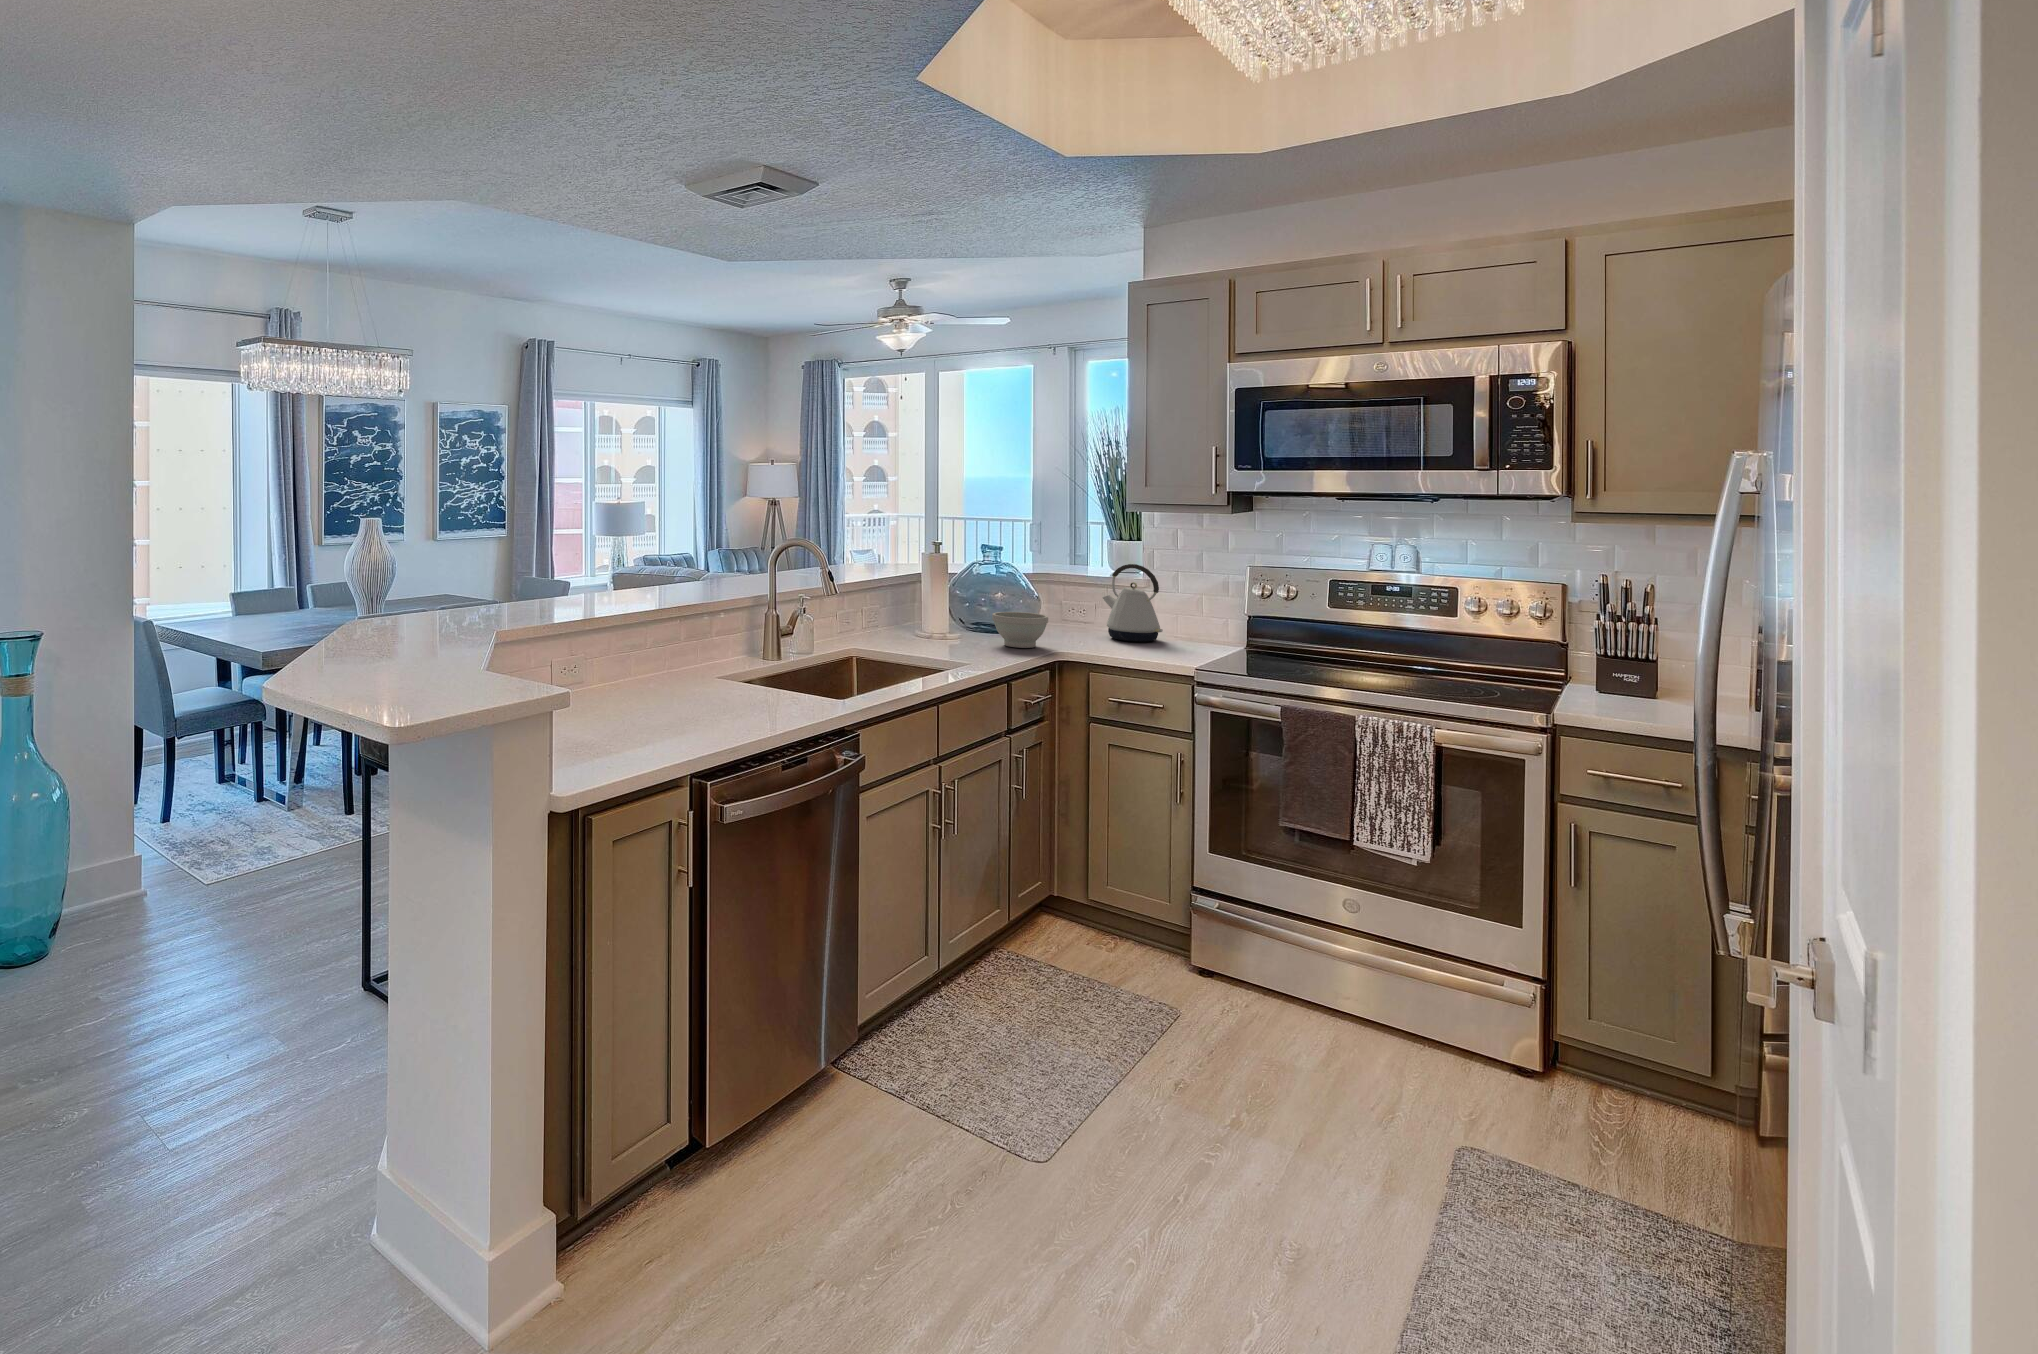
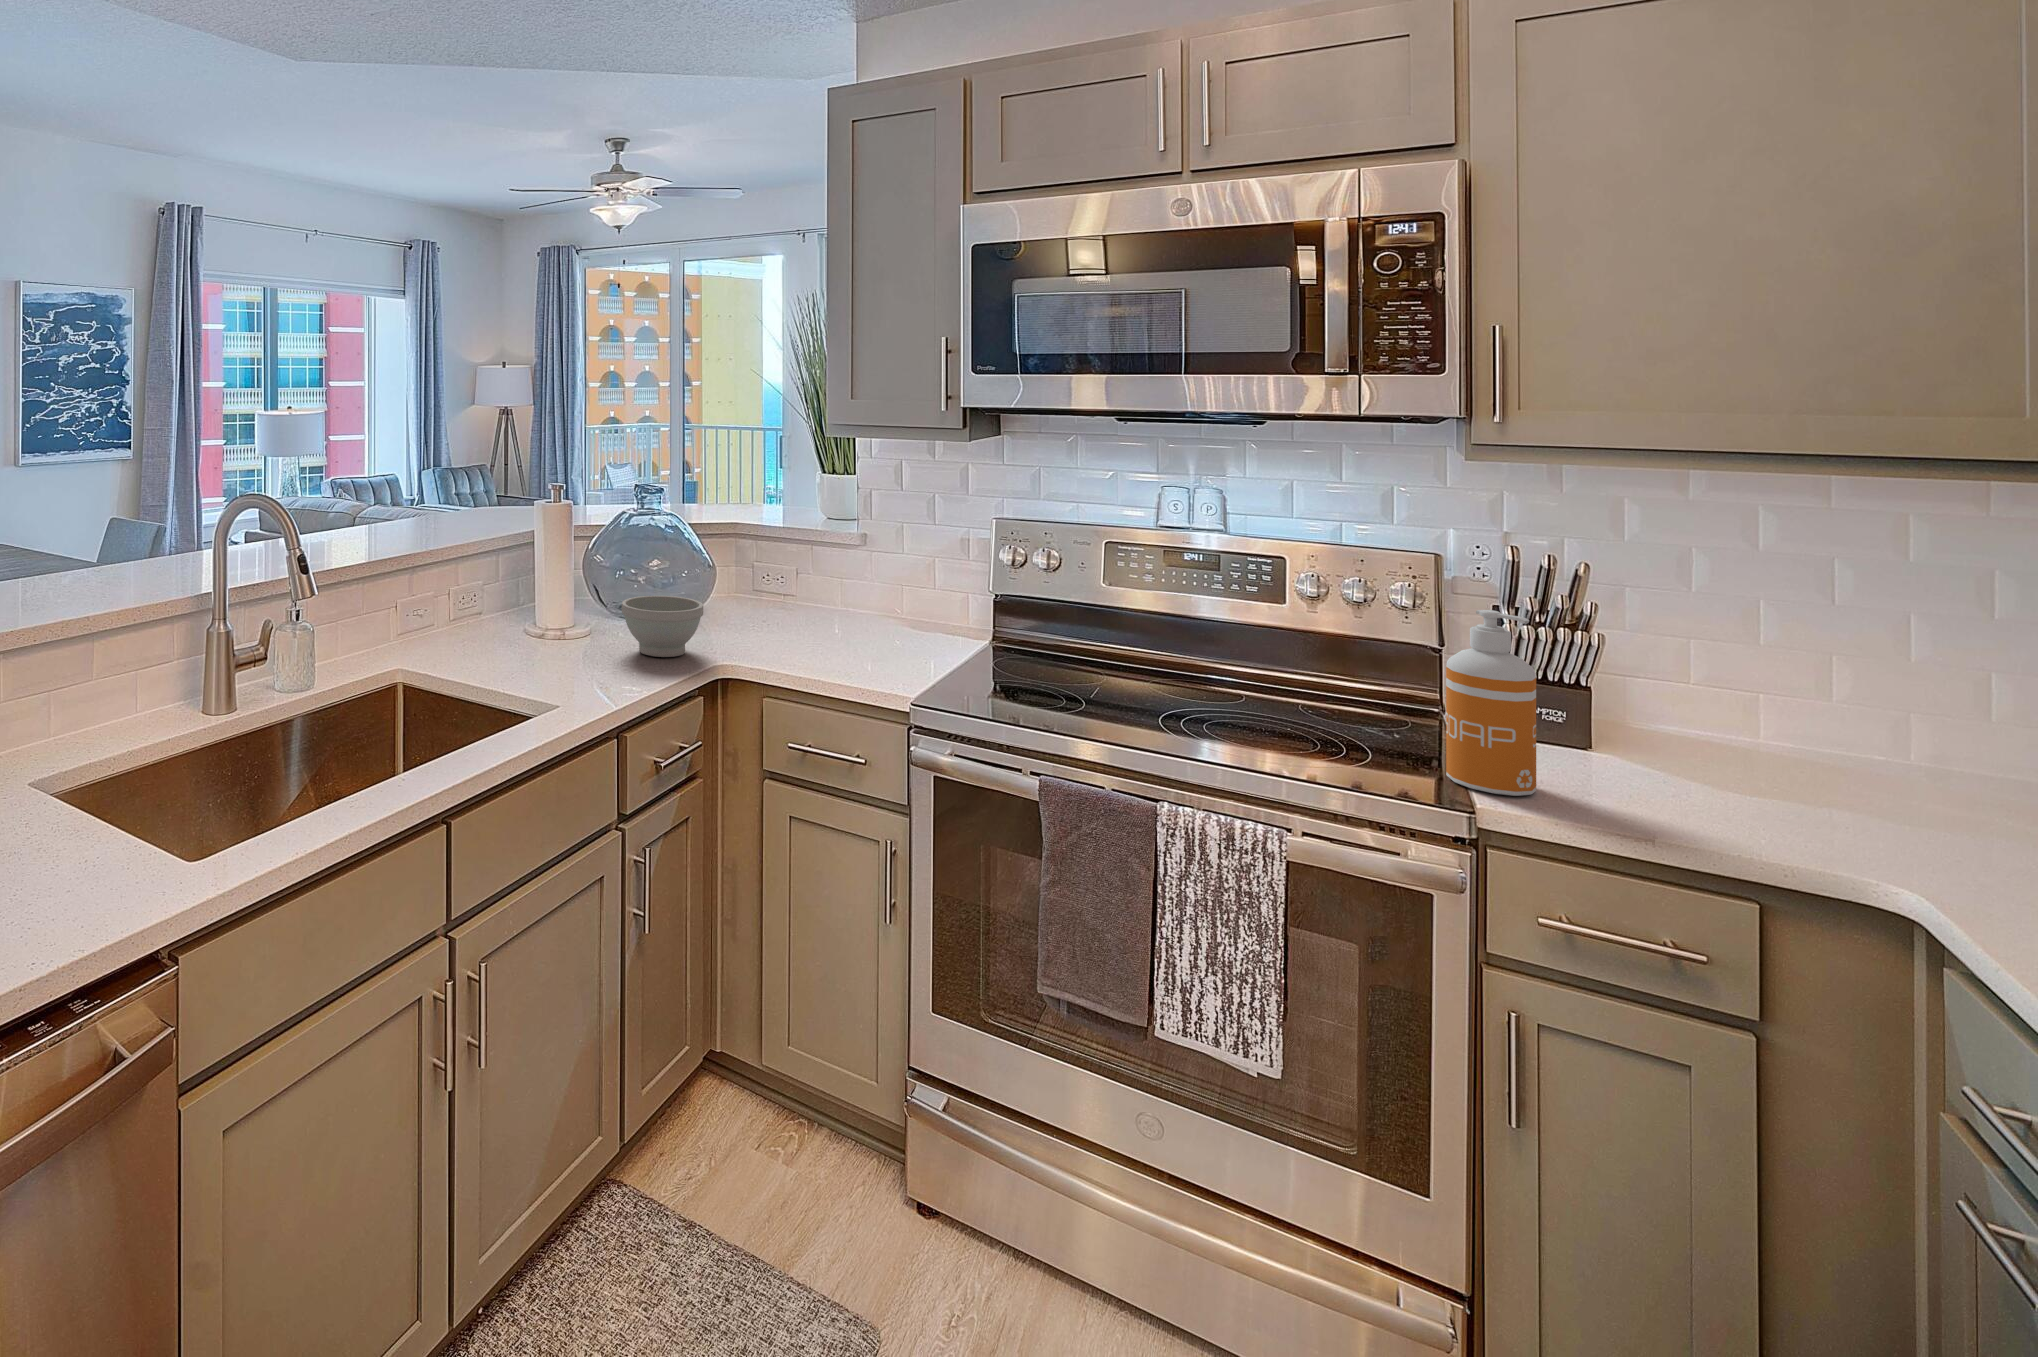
kettle: present [1103,564,1163,642] -> none [793,517,874,637]
soap dispenser: none [1544,606,1598,711] -> present [1446,610,1536,796]

